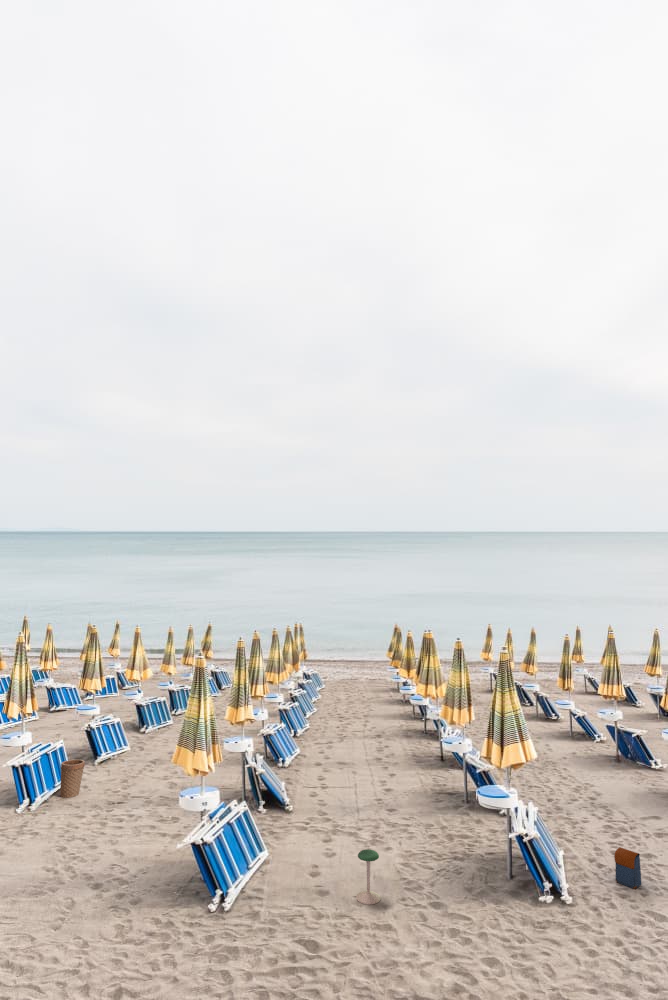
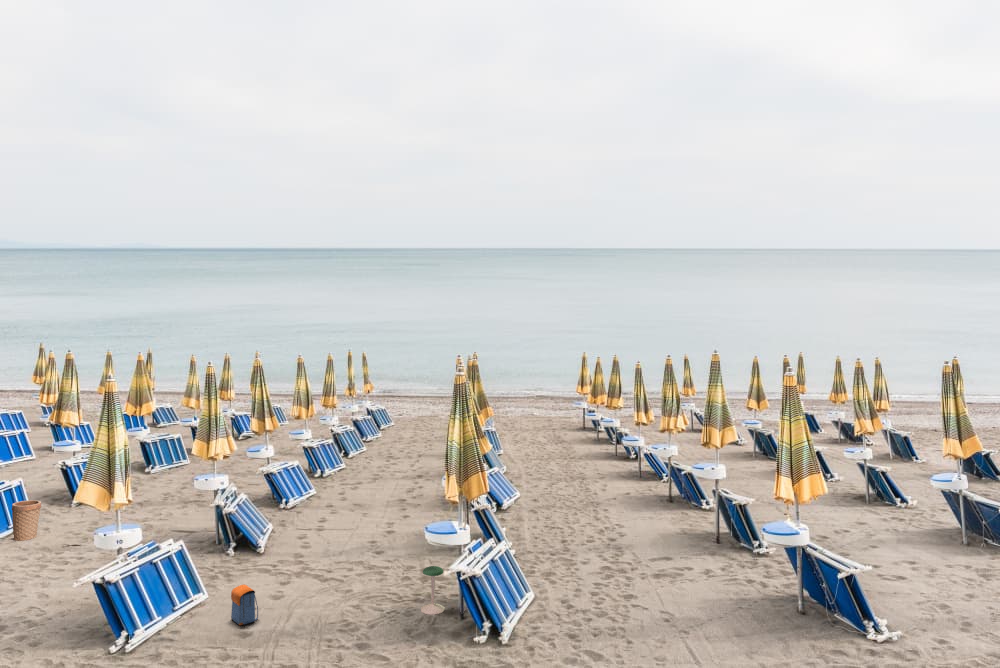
backpack: present [614,847,641,889] -> present [231,585,258,625]
stool: present [356,849,381,905] -> present [421,566,445,615]

